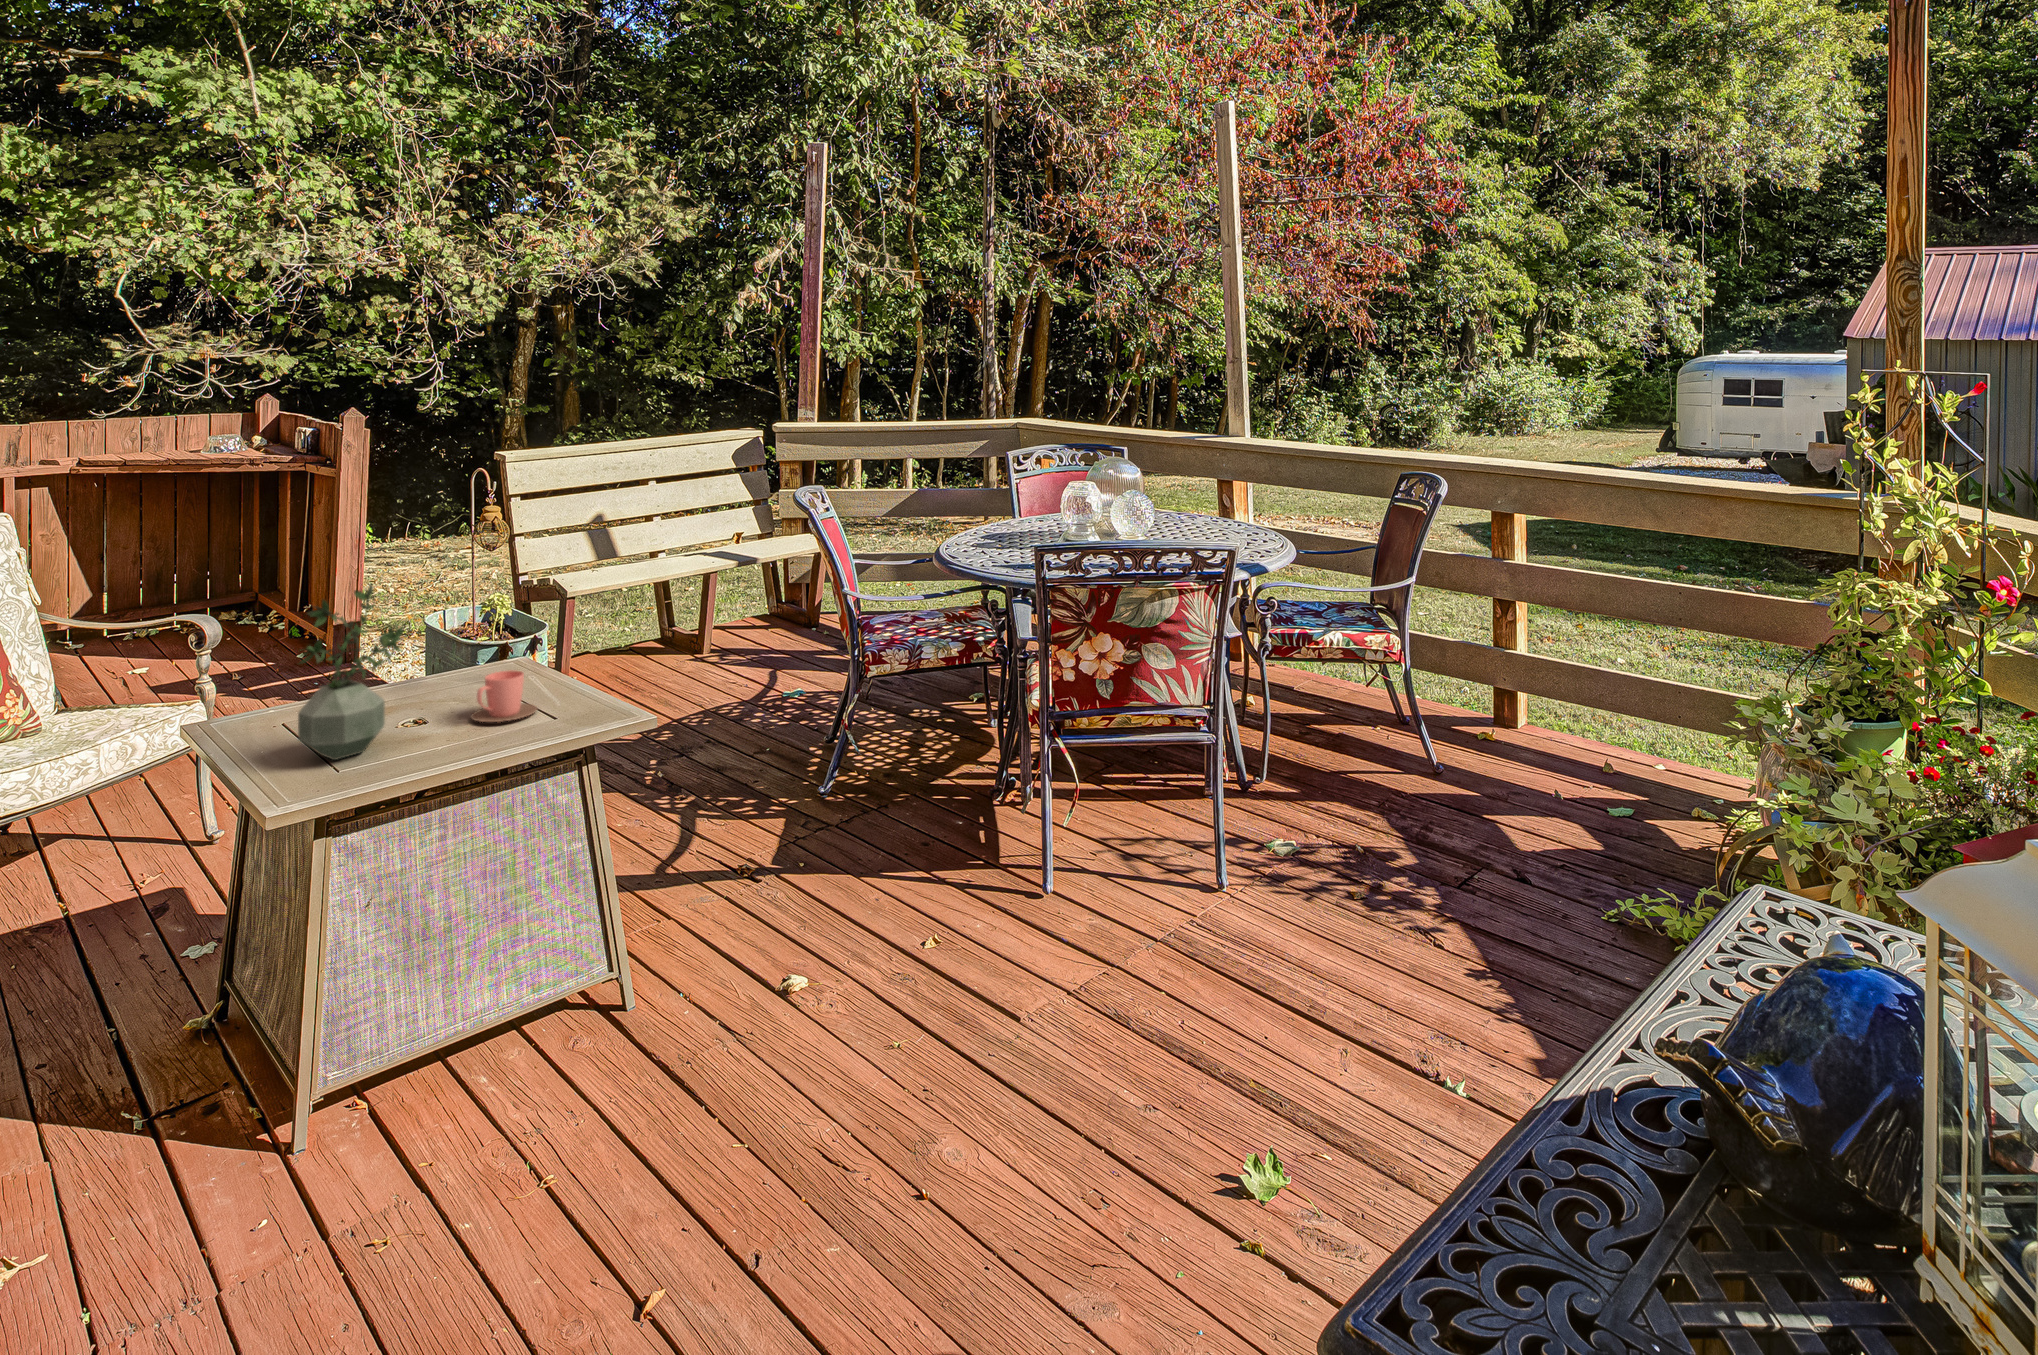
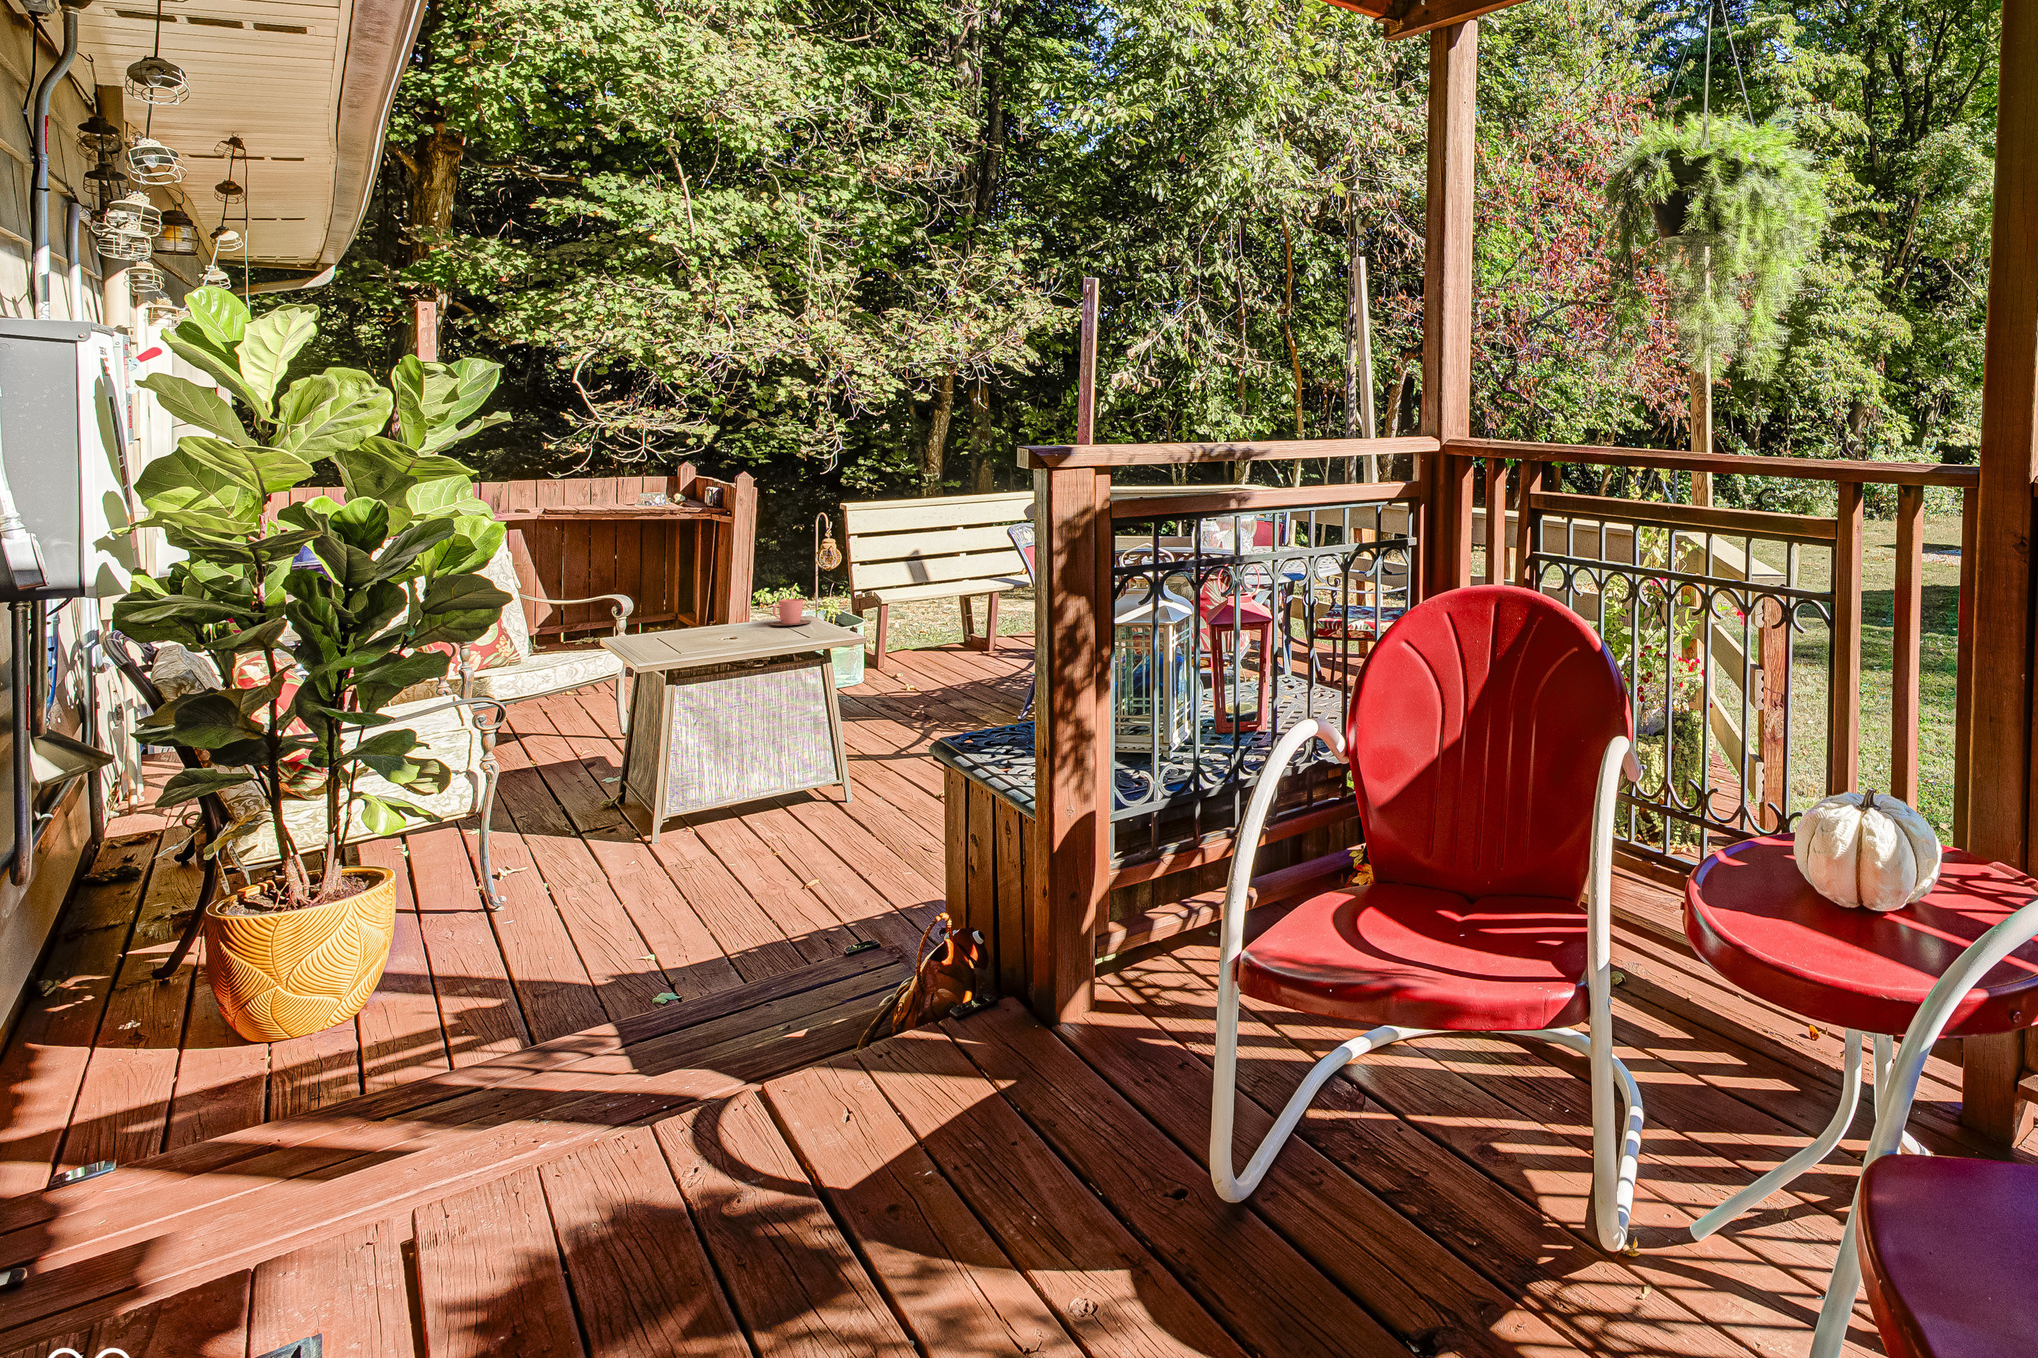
potted plant: present [298,584,403,760] -> none [664,538,730,637]

